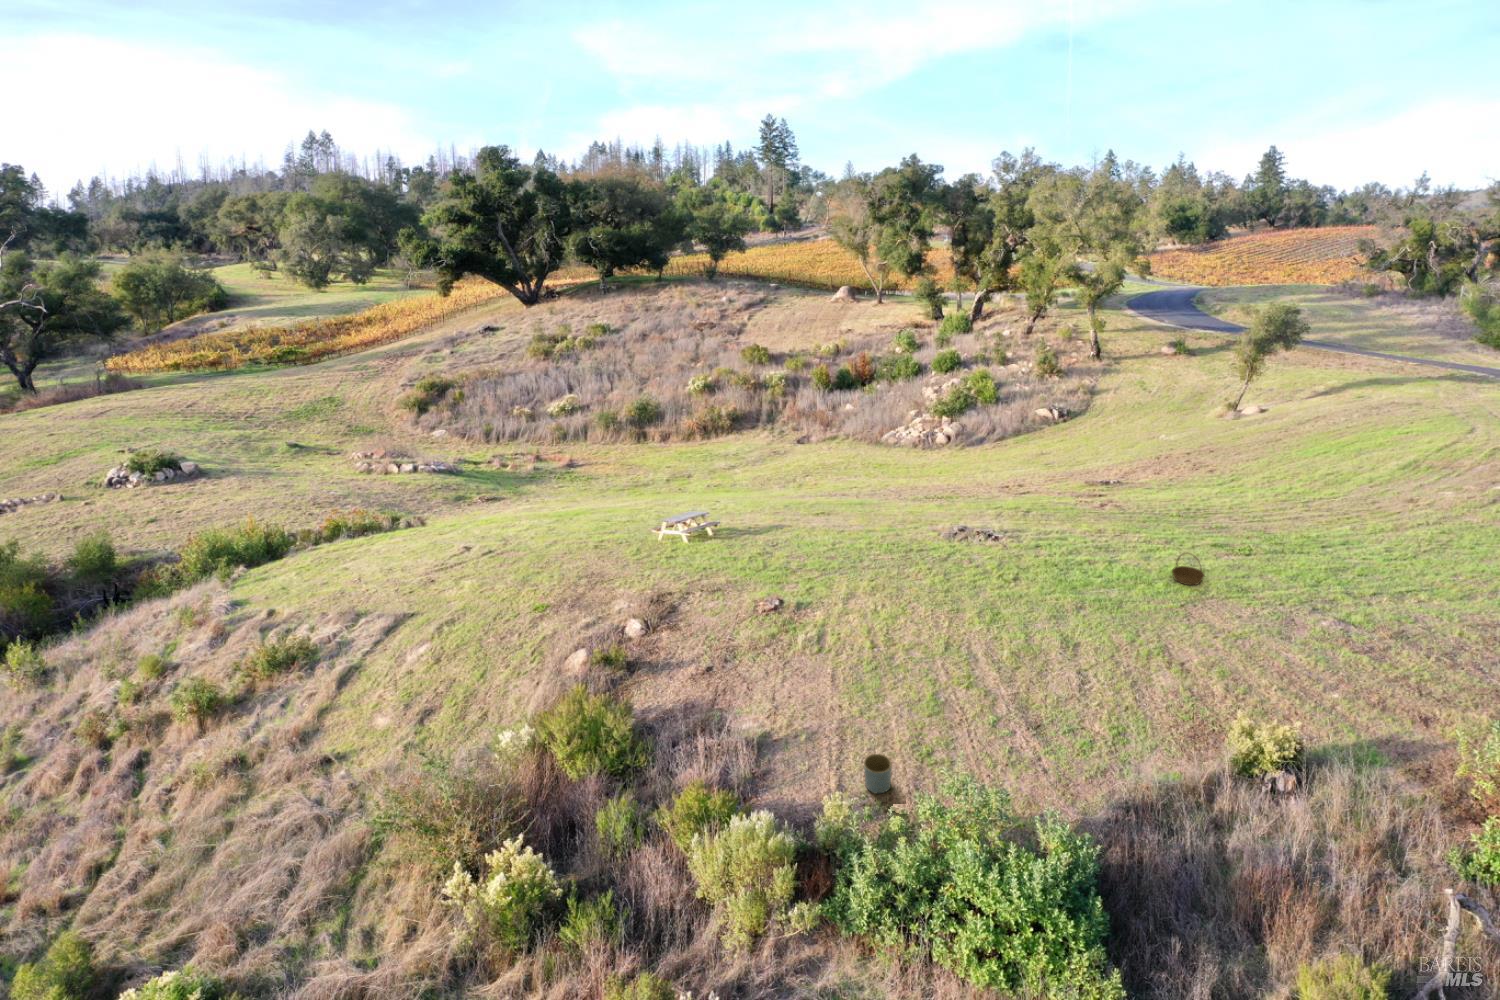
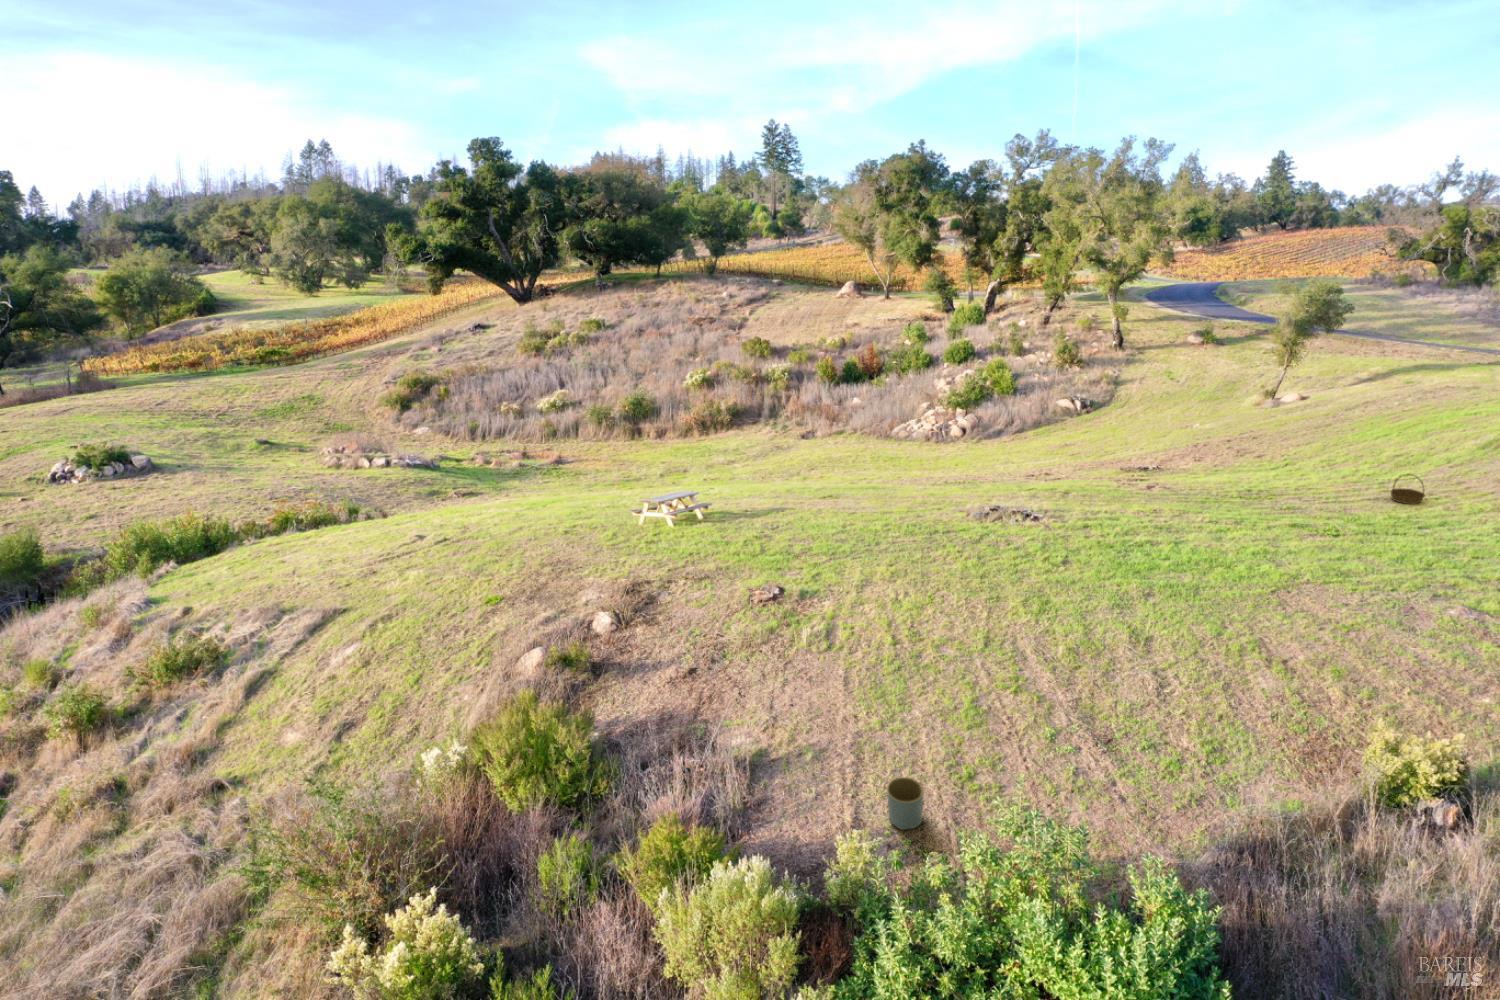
basket: present [1172,556,1205,585] -> present [1391,476,1425,504]

